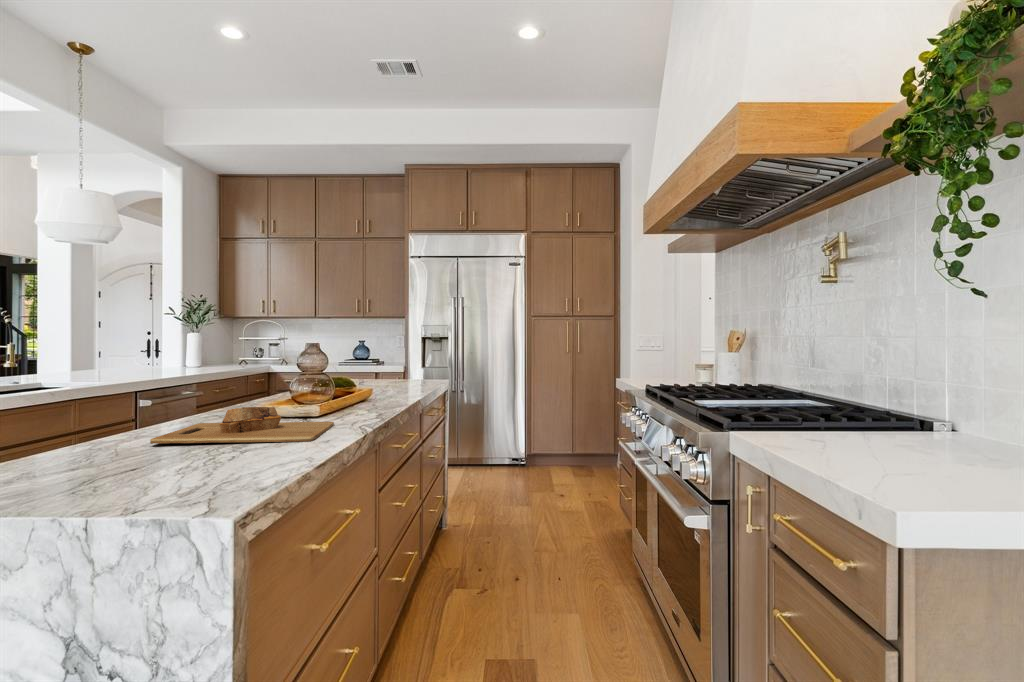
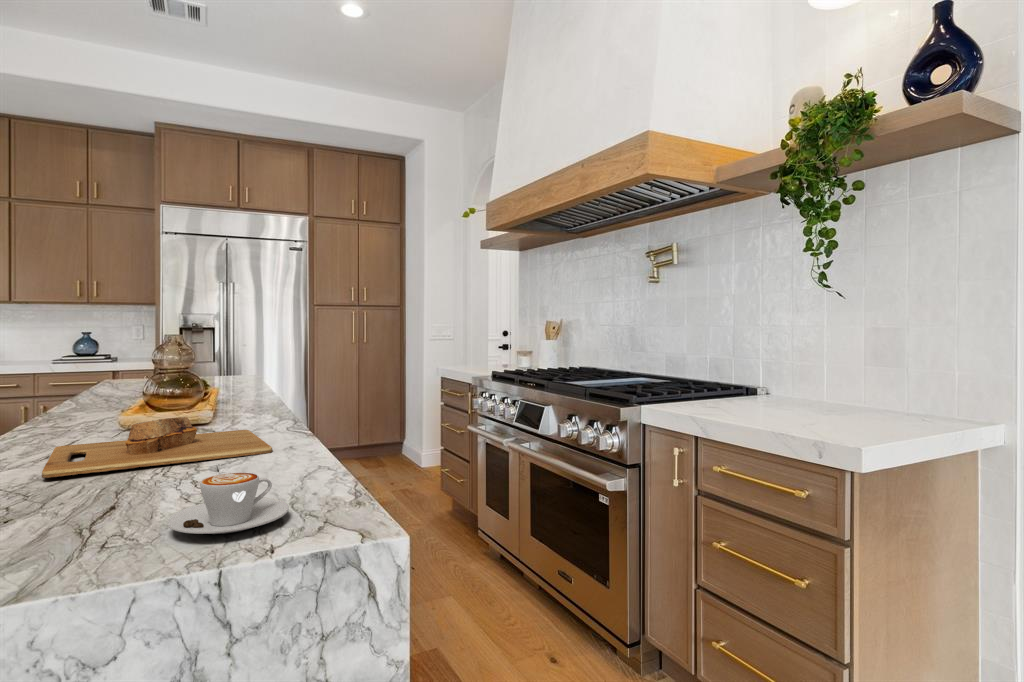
coffee cup: none [112,449,213,494] -> present [167,472,289,534]

